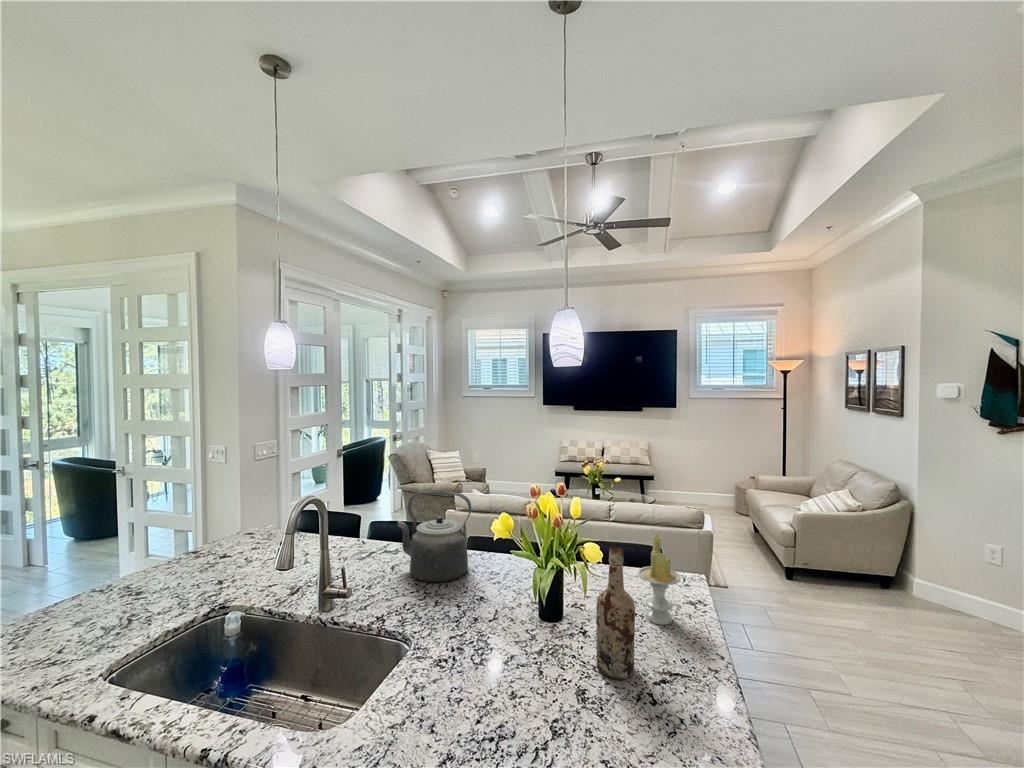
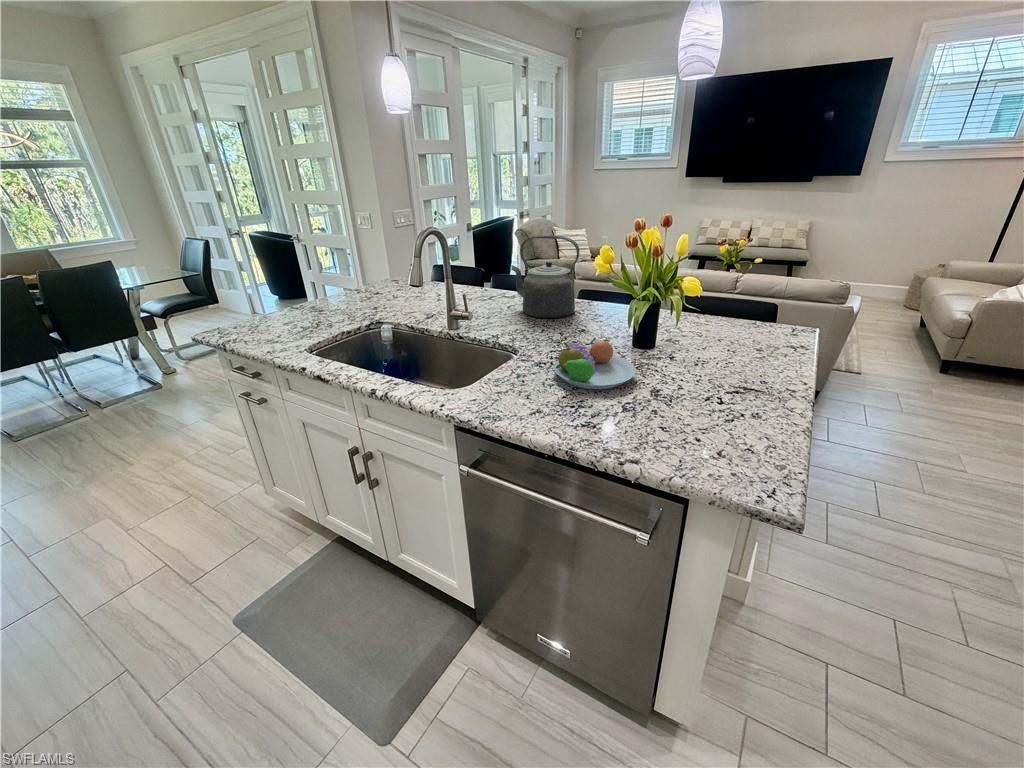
candle: present [638,535,681,625] -> none [742,273,790,361]
wine bottle: present [597,546,635,679] -> none [678,269,726,389]
fruit bowl: none [459,622,553,699] -> present [554,340,636,389]

